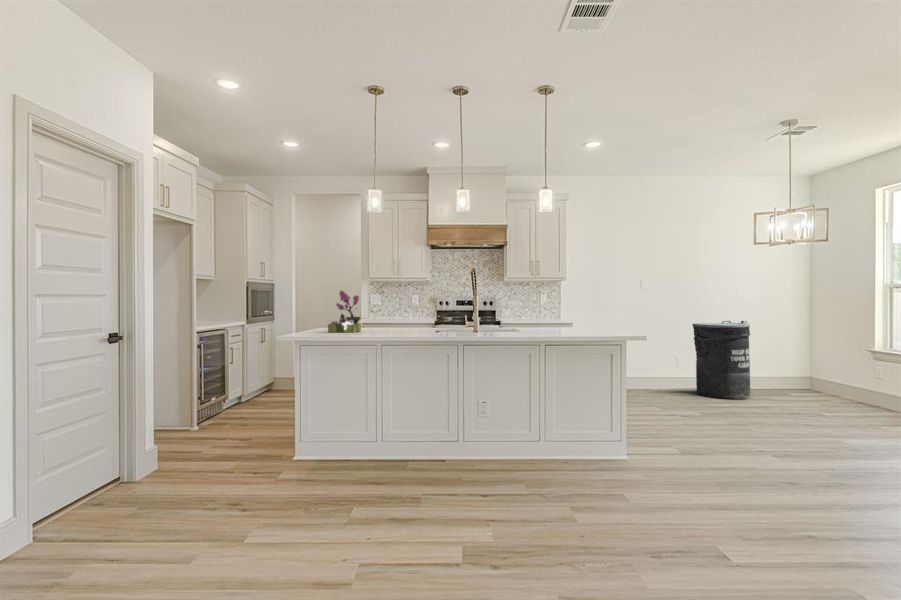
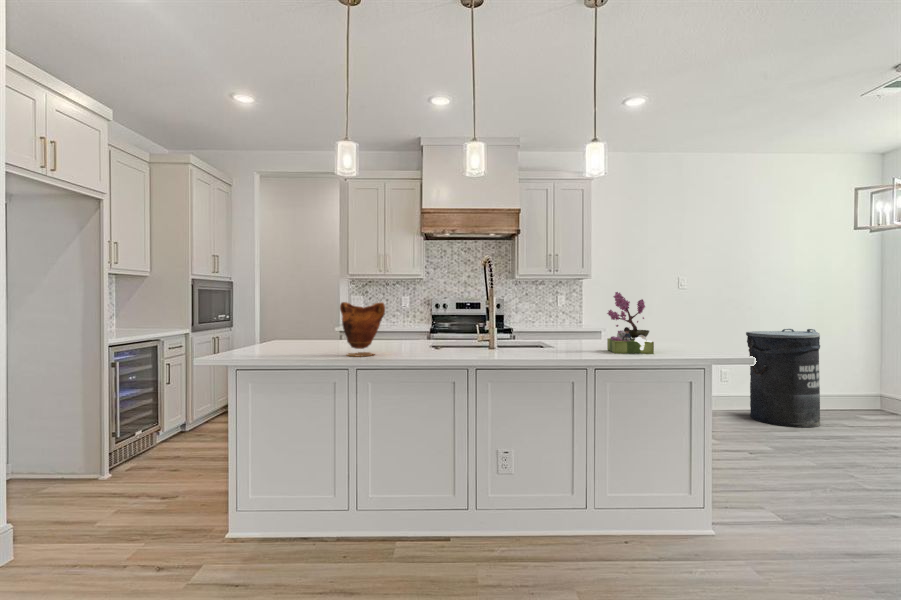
flower arrangement: present [328,290,361,333] -> present [607,292,654,354]
vase: none [371,297,403,335] -> present [340,302,385,356]

